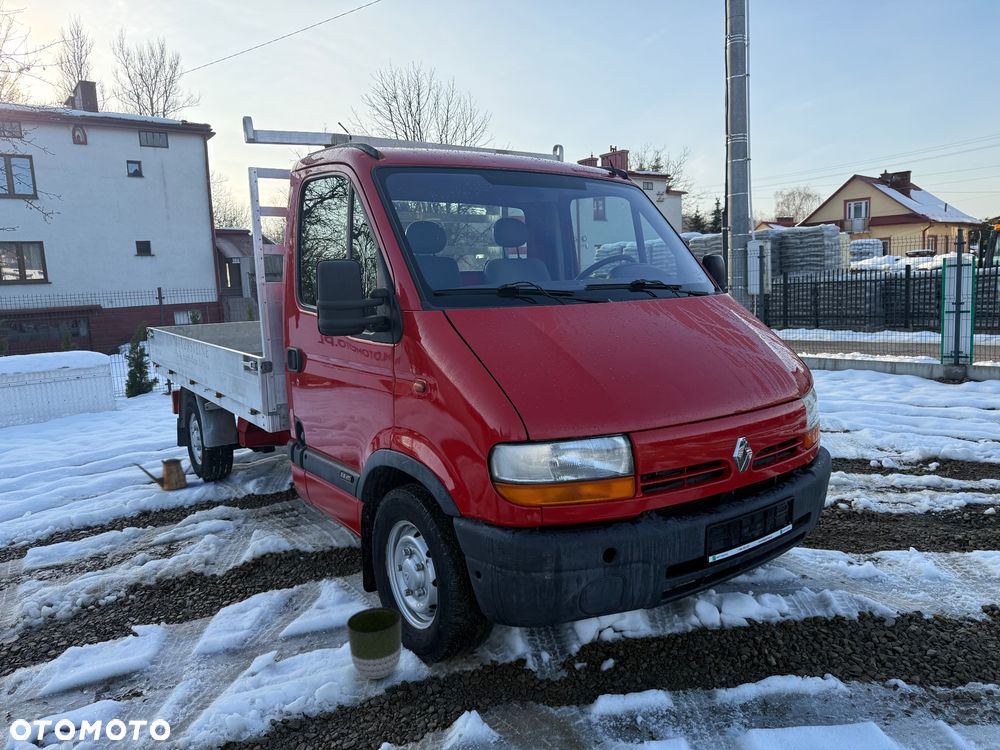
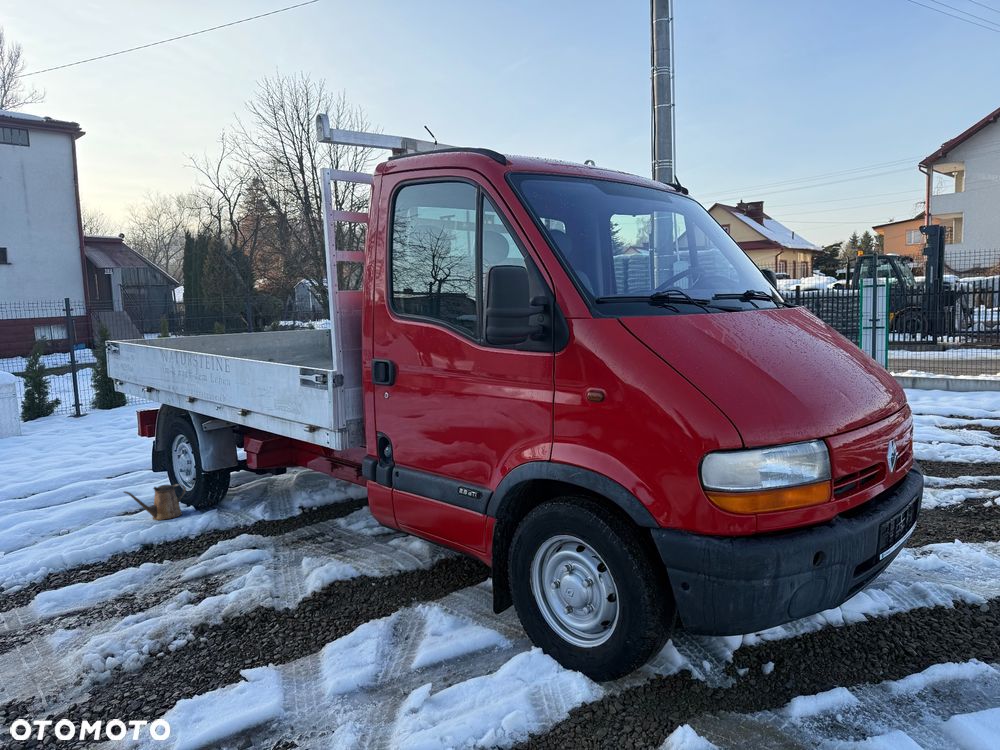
planter: present [347,607,401,679] -> none [519,628,575,704]

